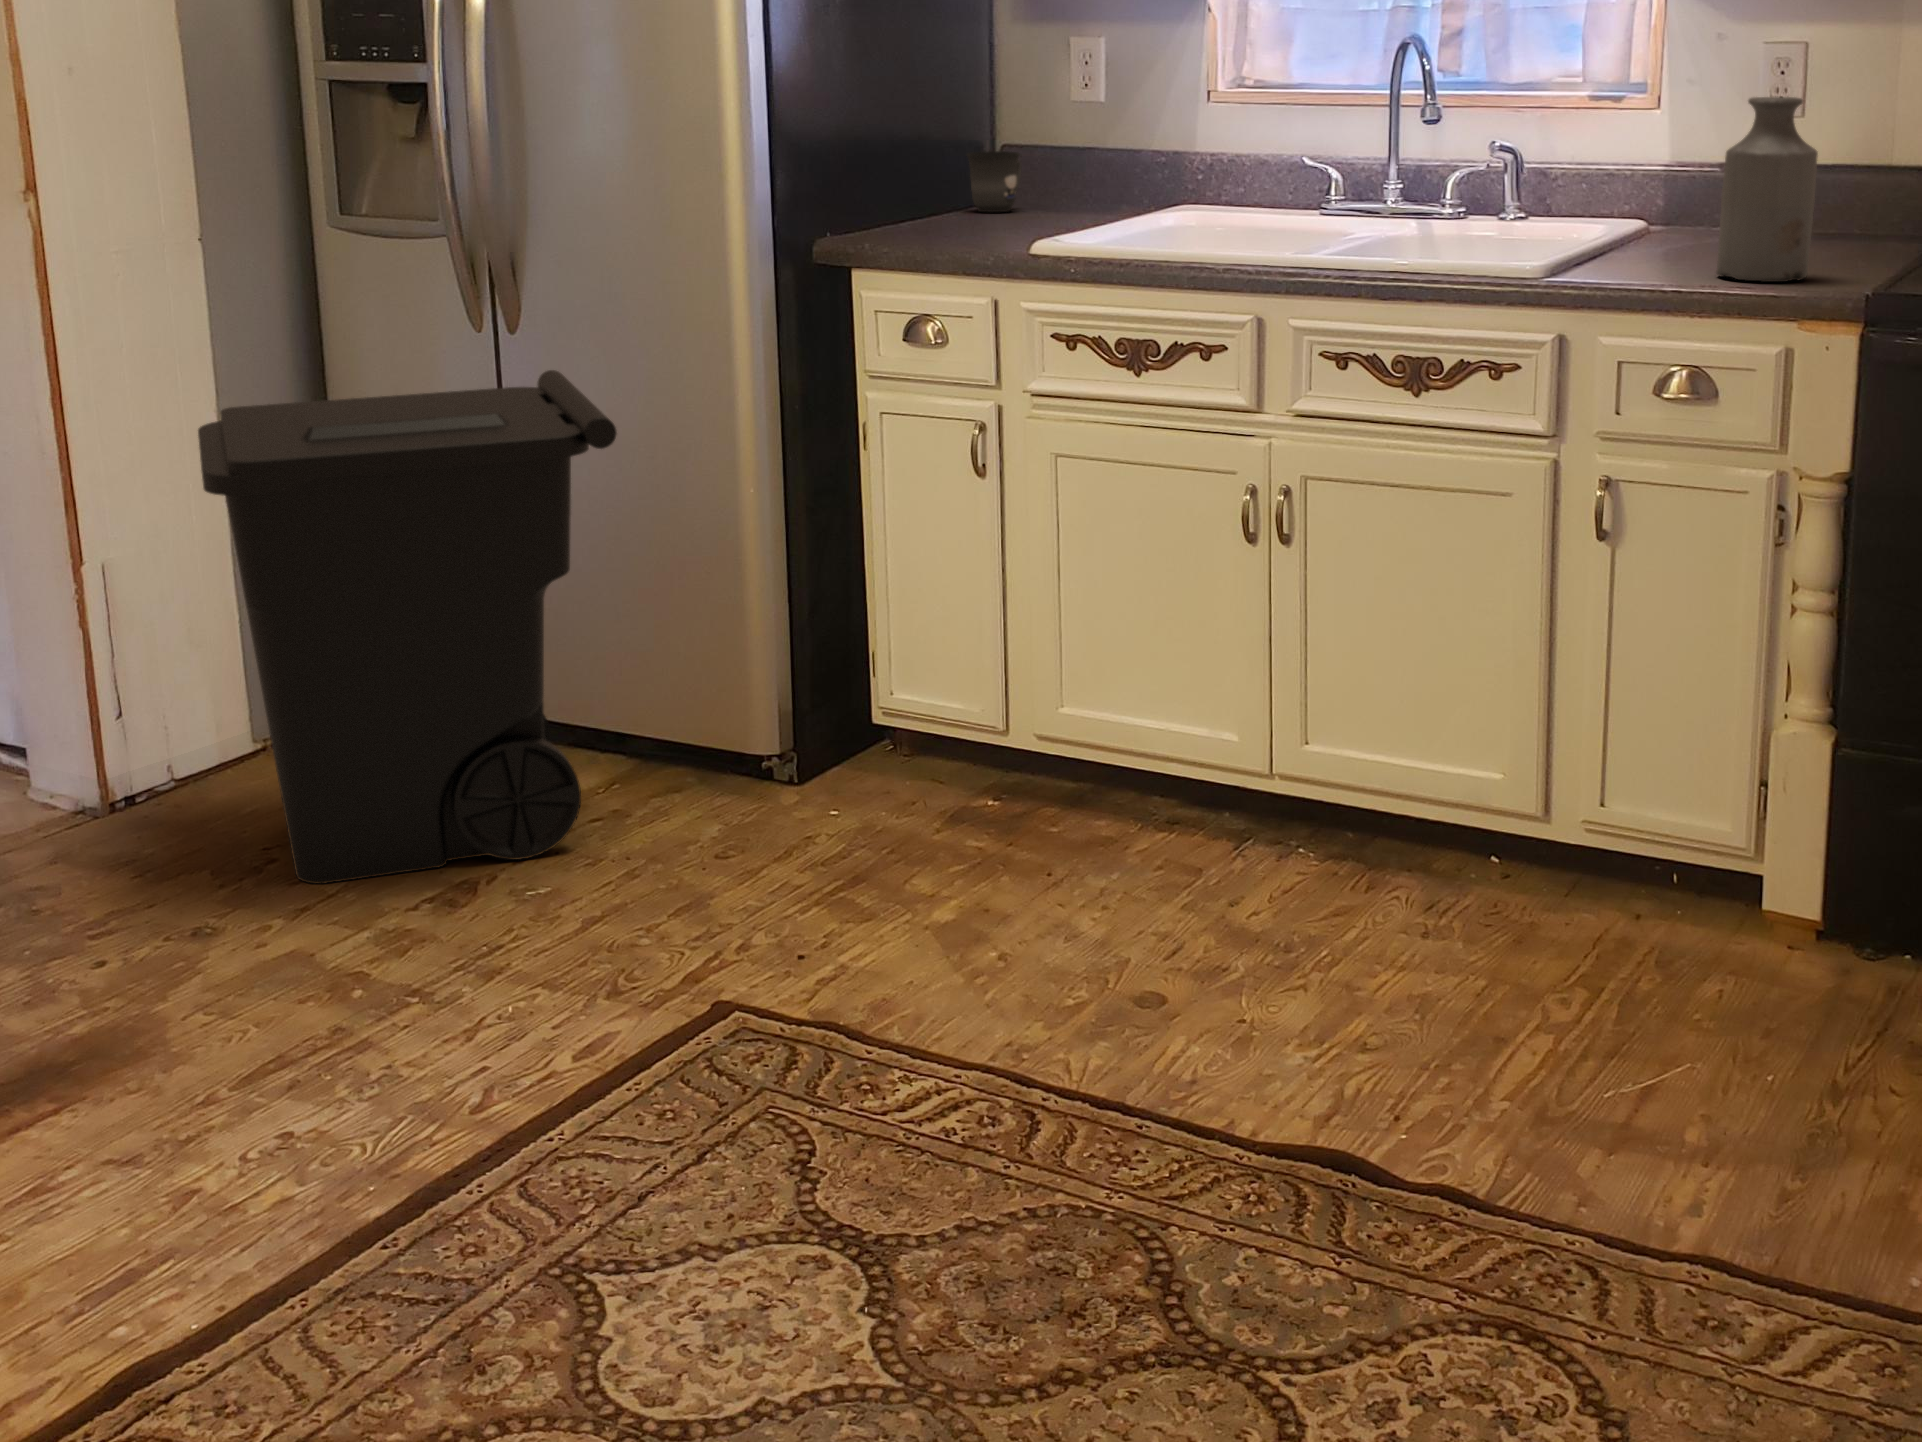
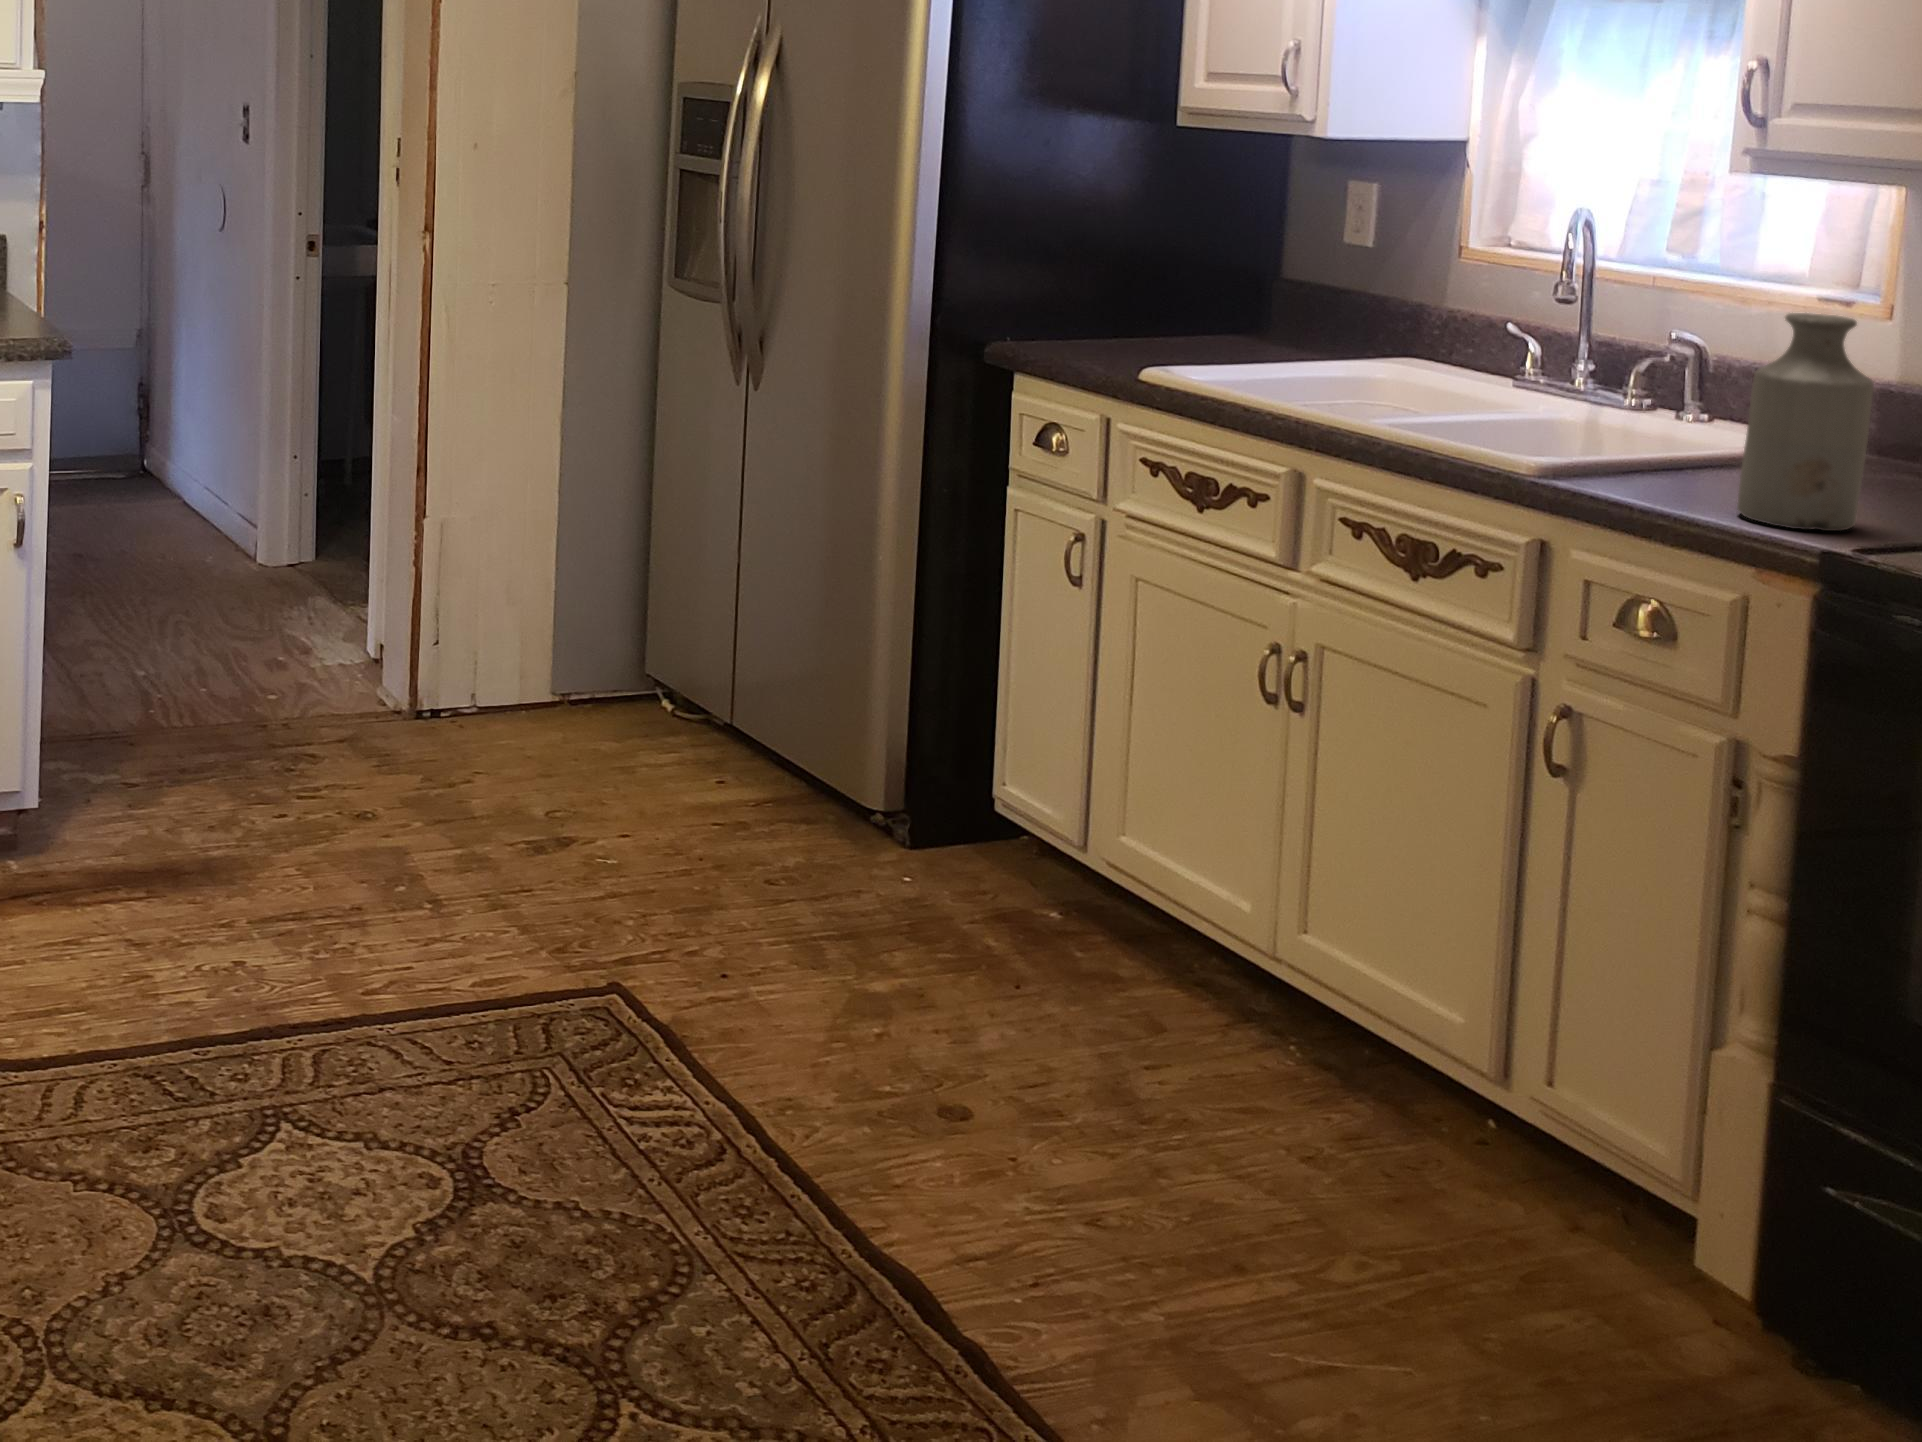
mug: present [967,151,1021,212] -> none [1216,283,1283,343]
trash can: present [198,370,617,884] -> none [430,416,790,832]

